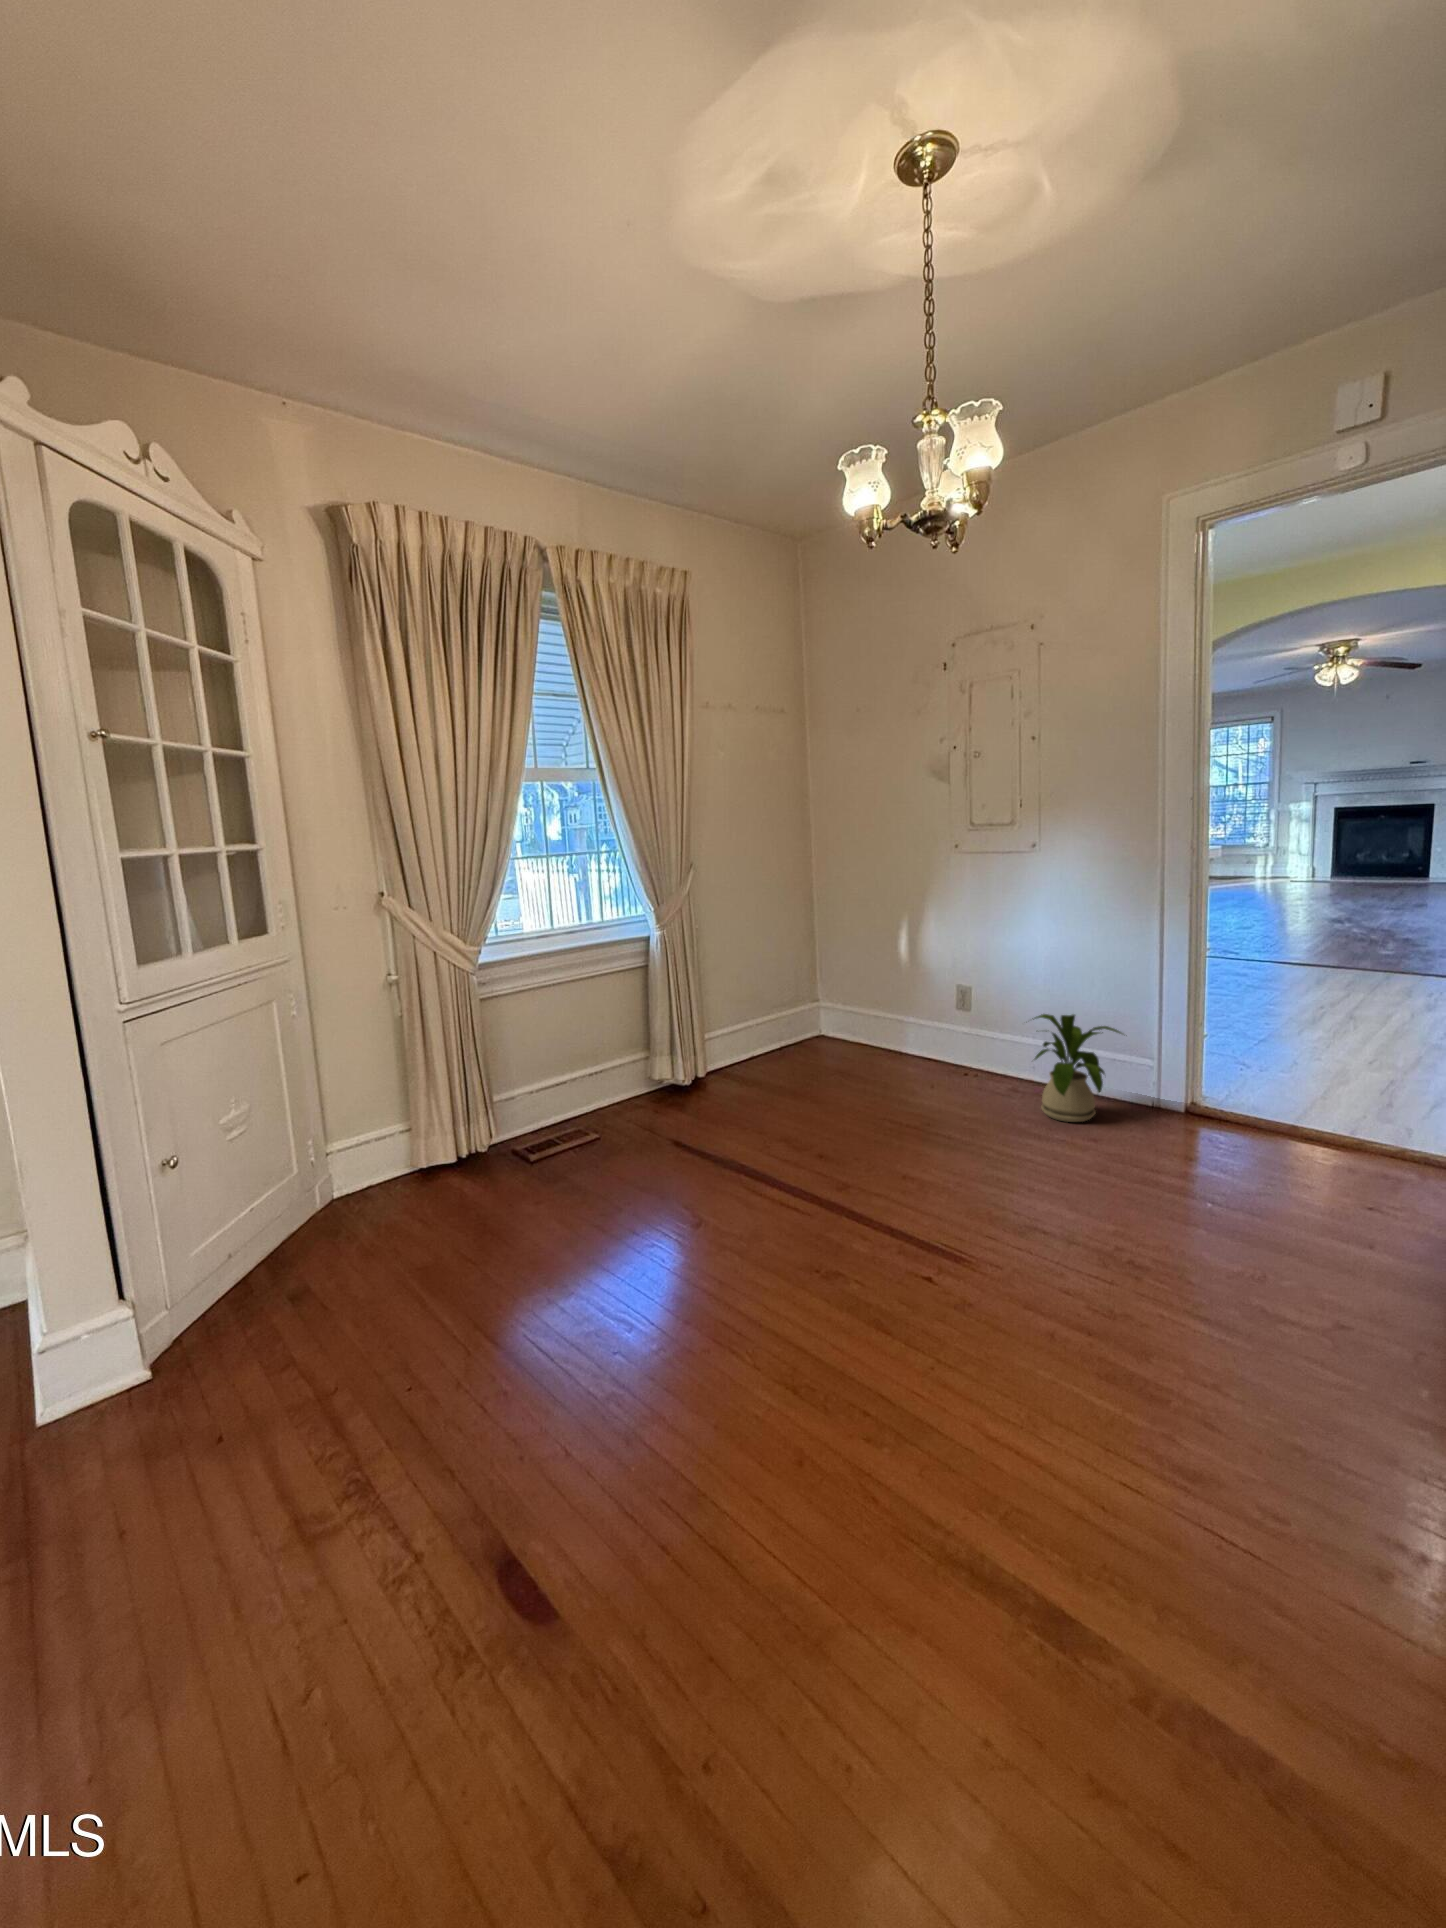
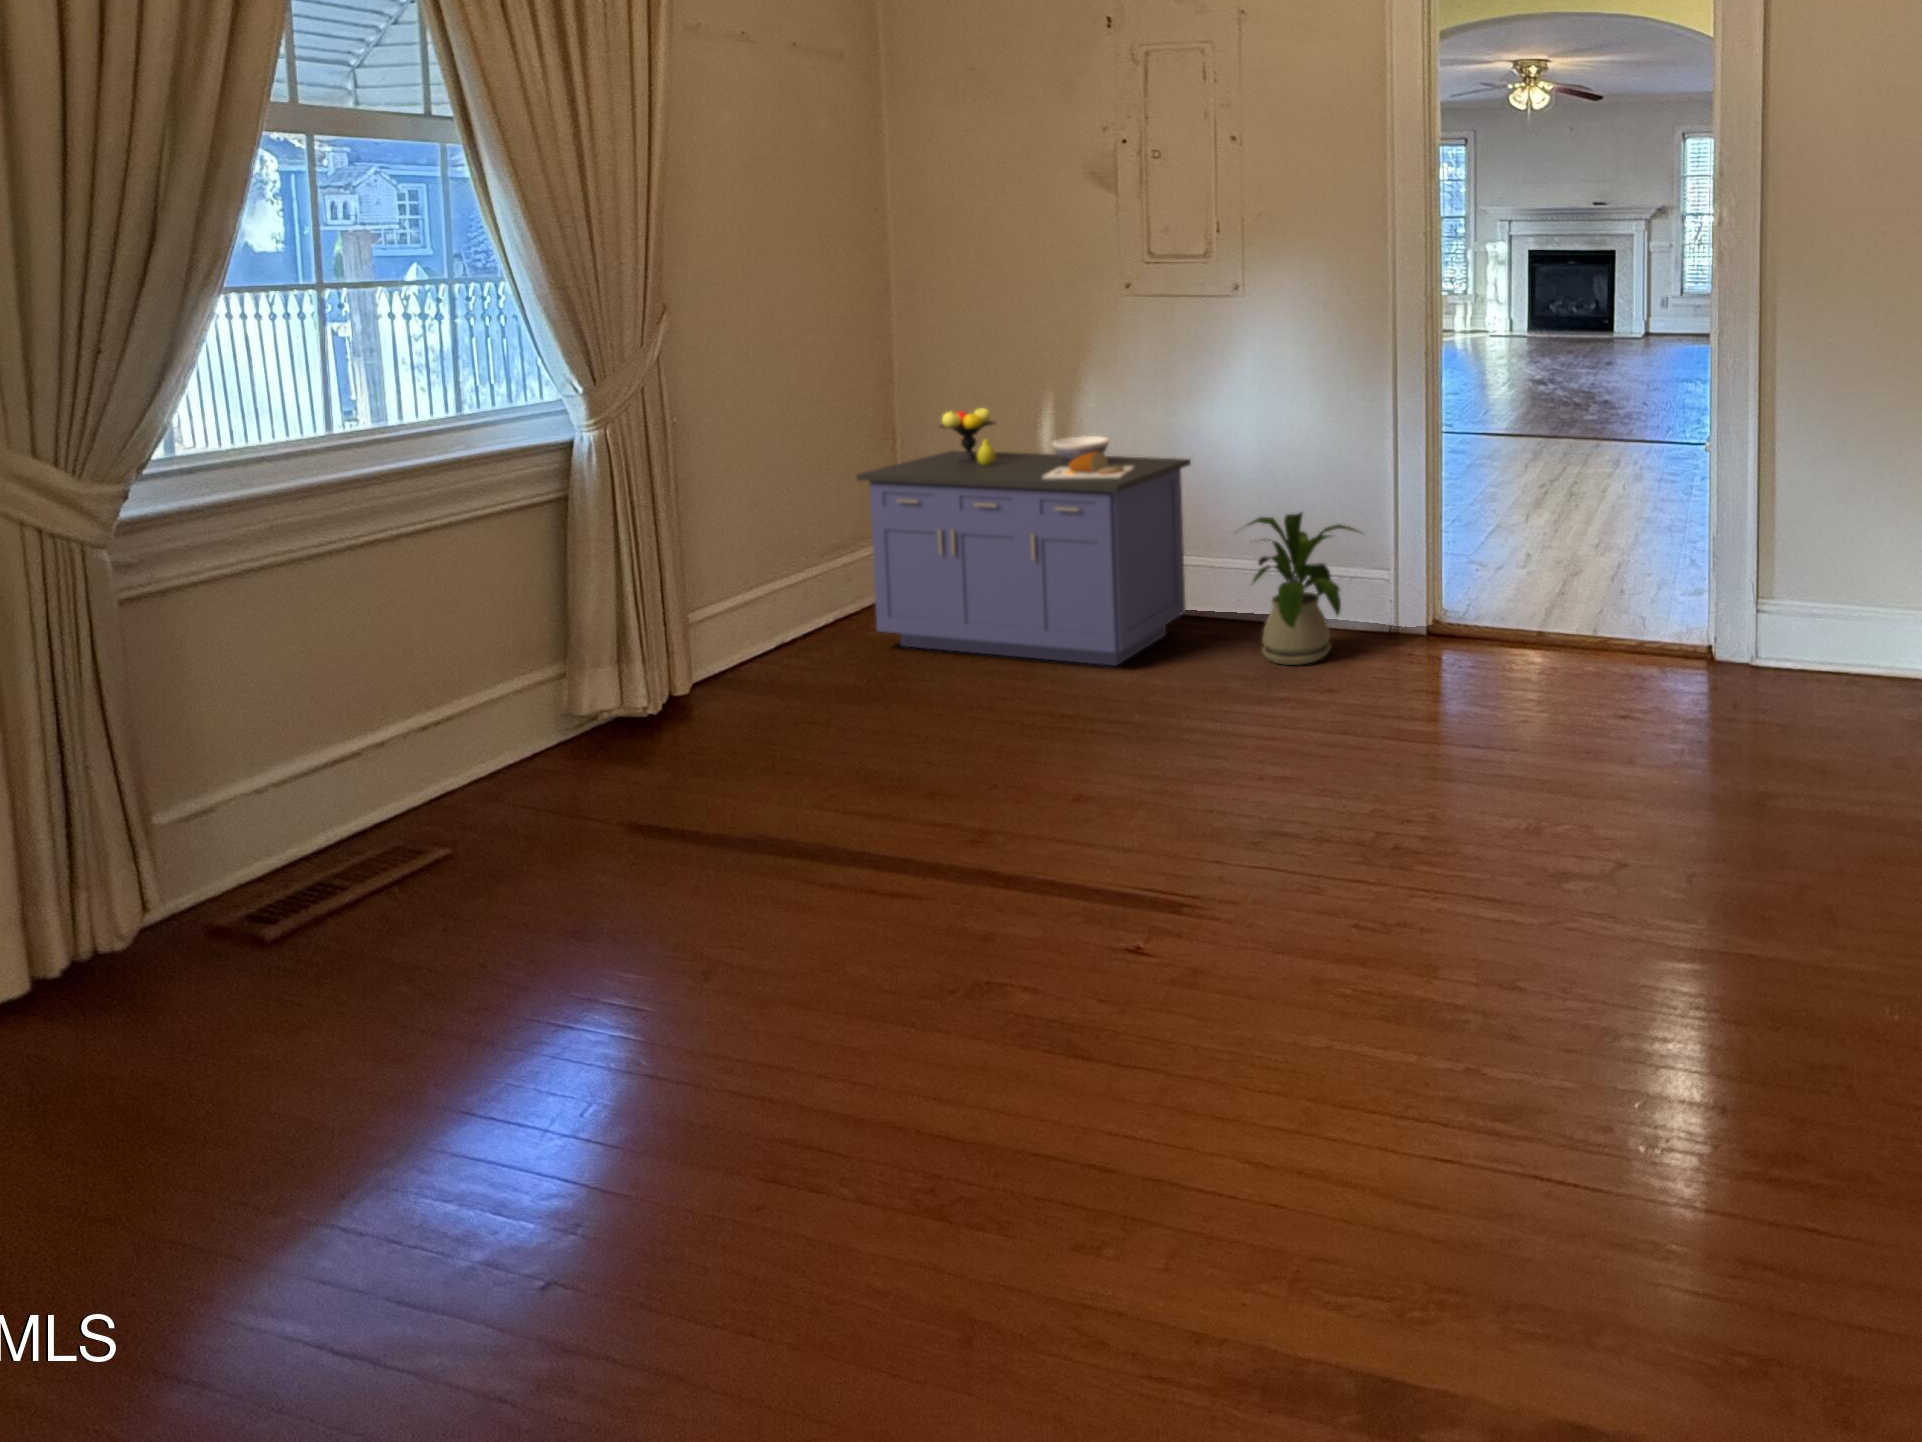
storage cabinet: none [791,927,996,1100] -> present [856,408,1191,666]

